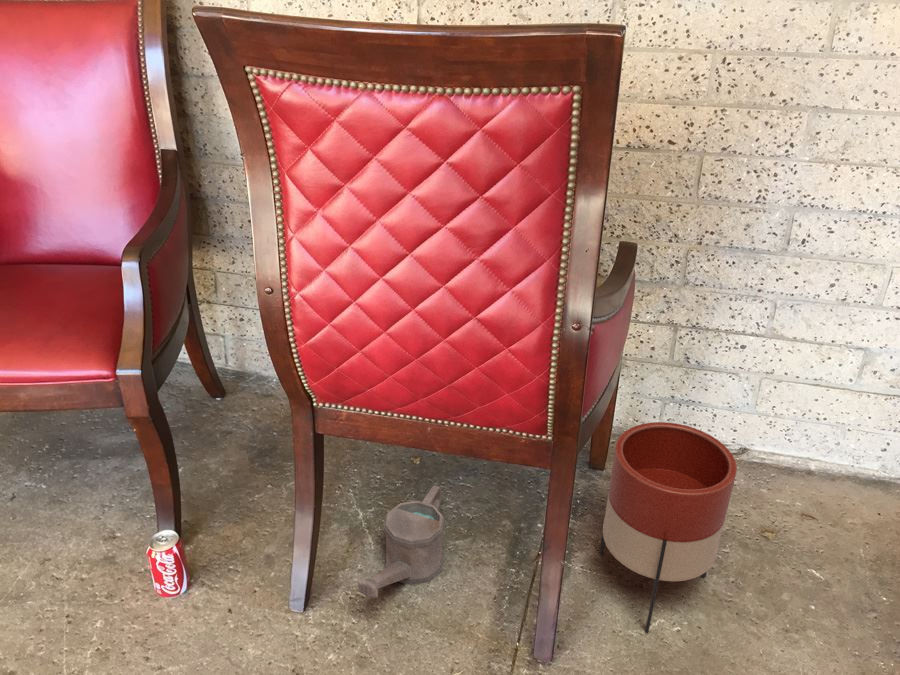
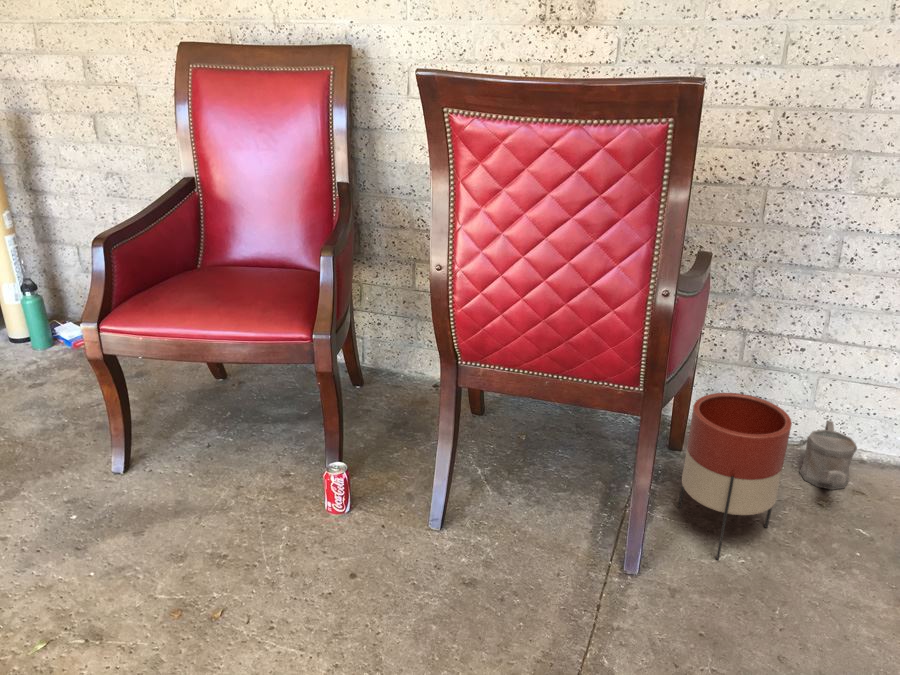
watering can: present [358,485,444,598] -> present [800,421,857,490]

